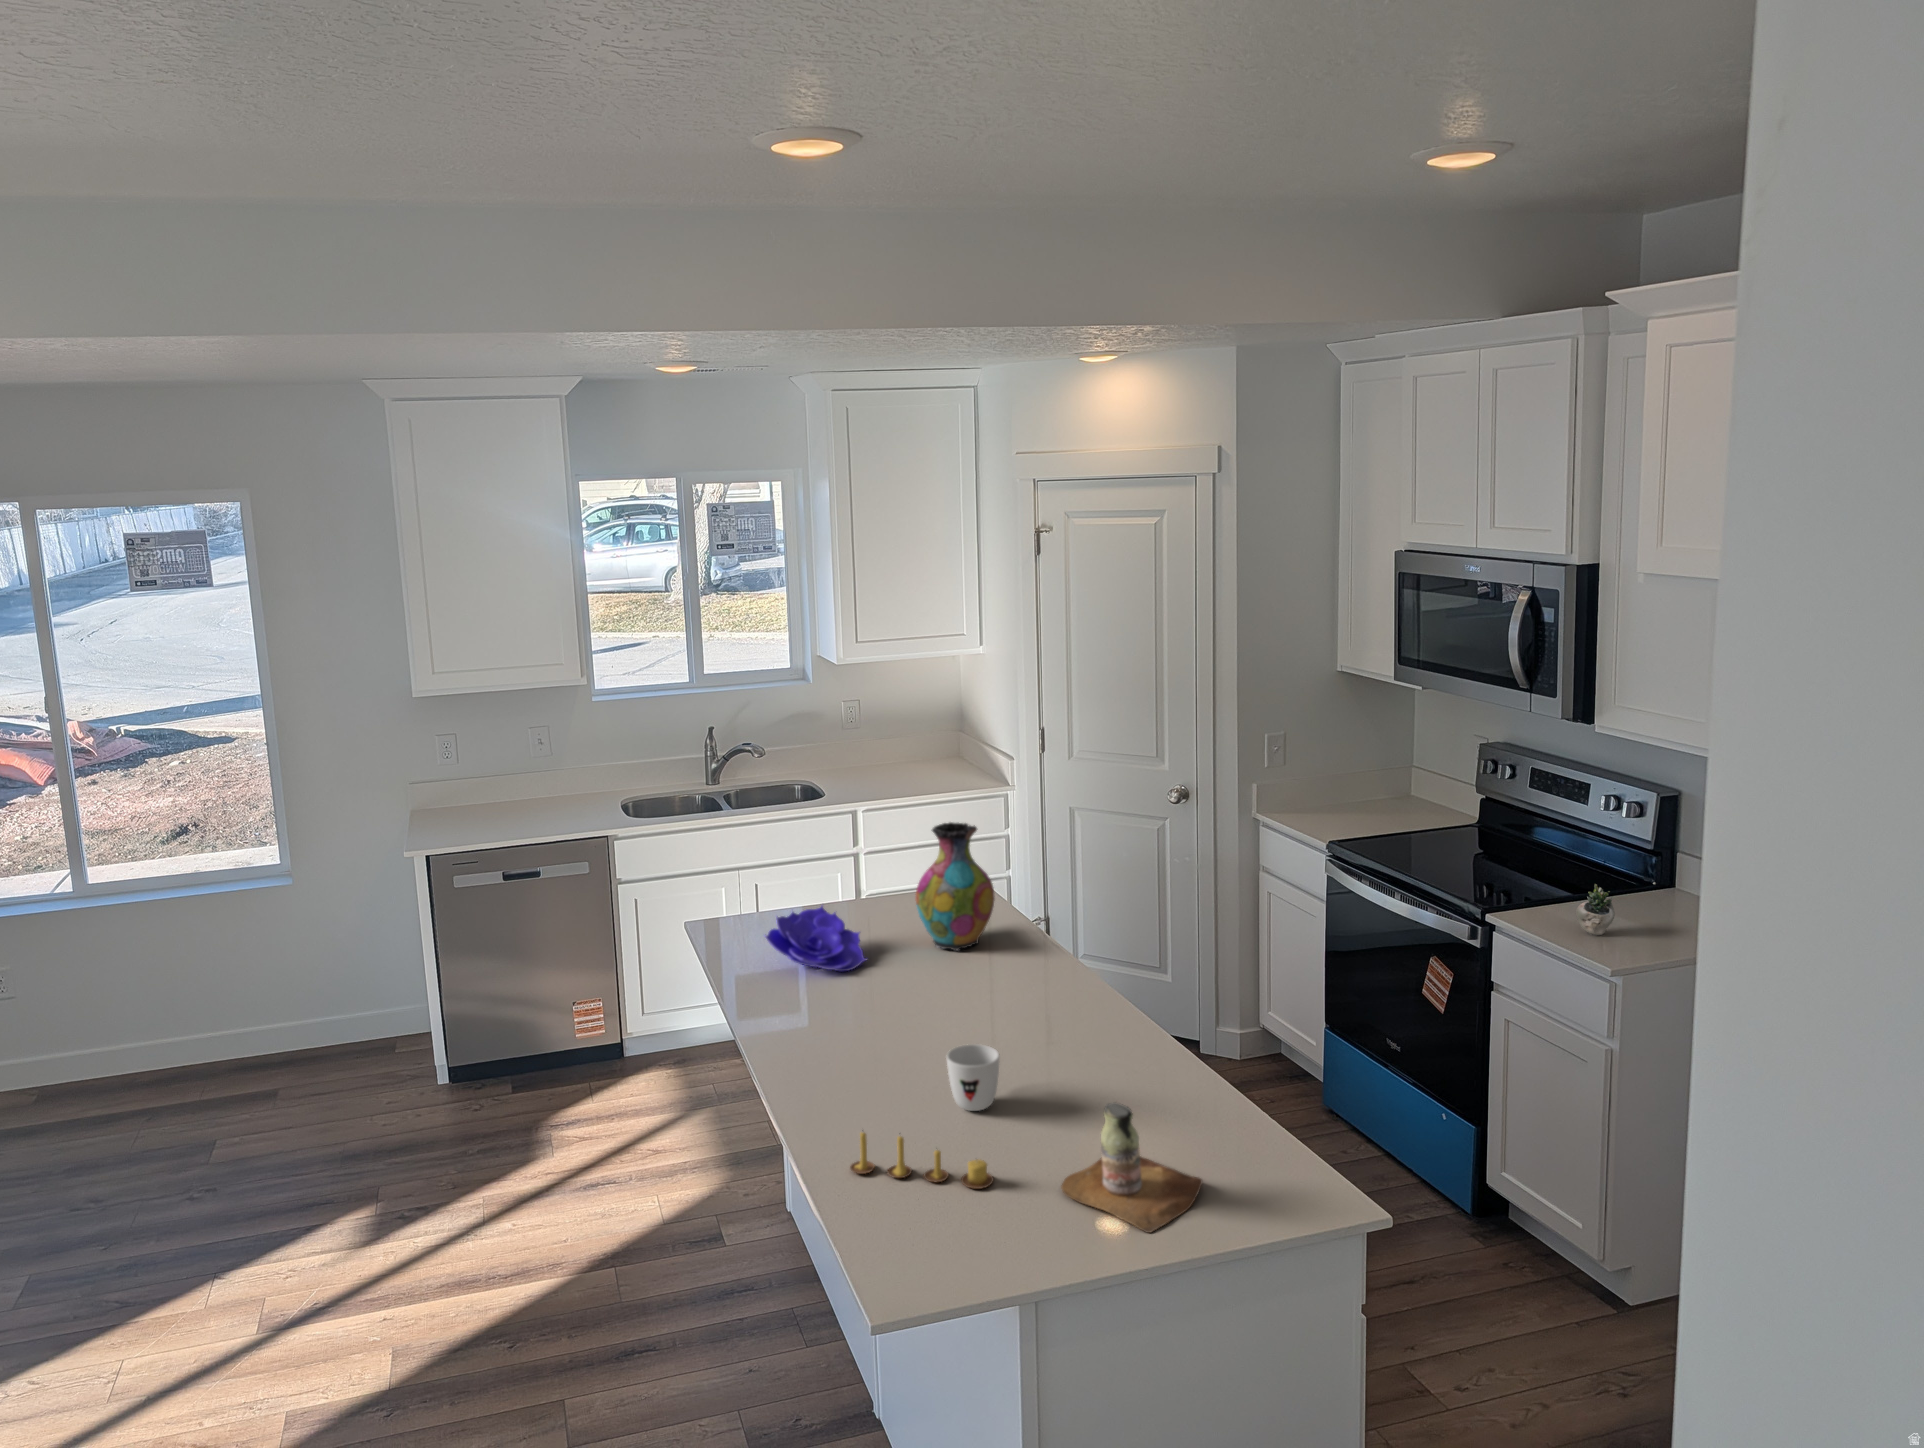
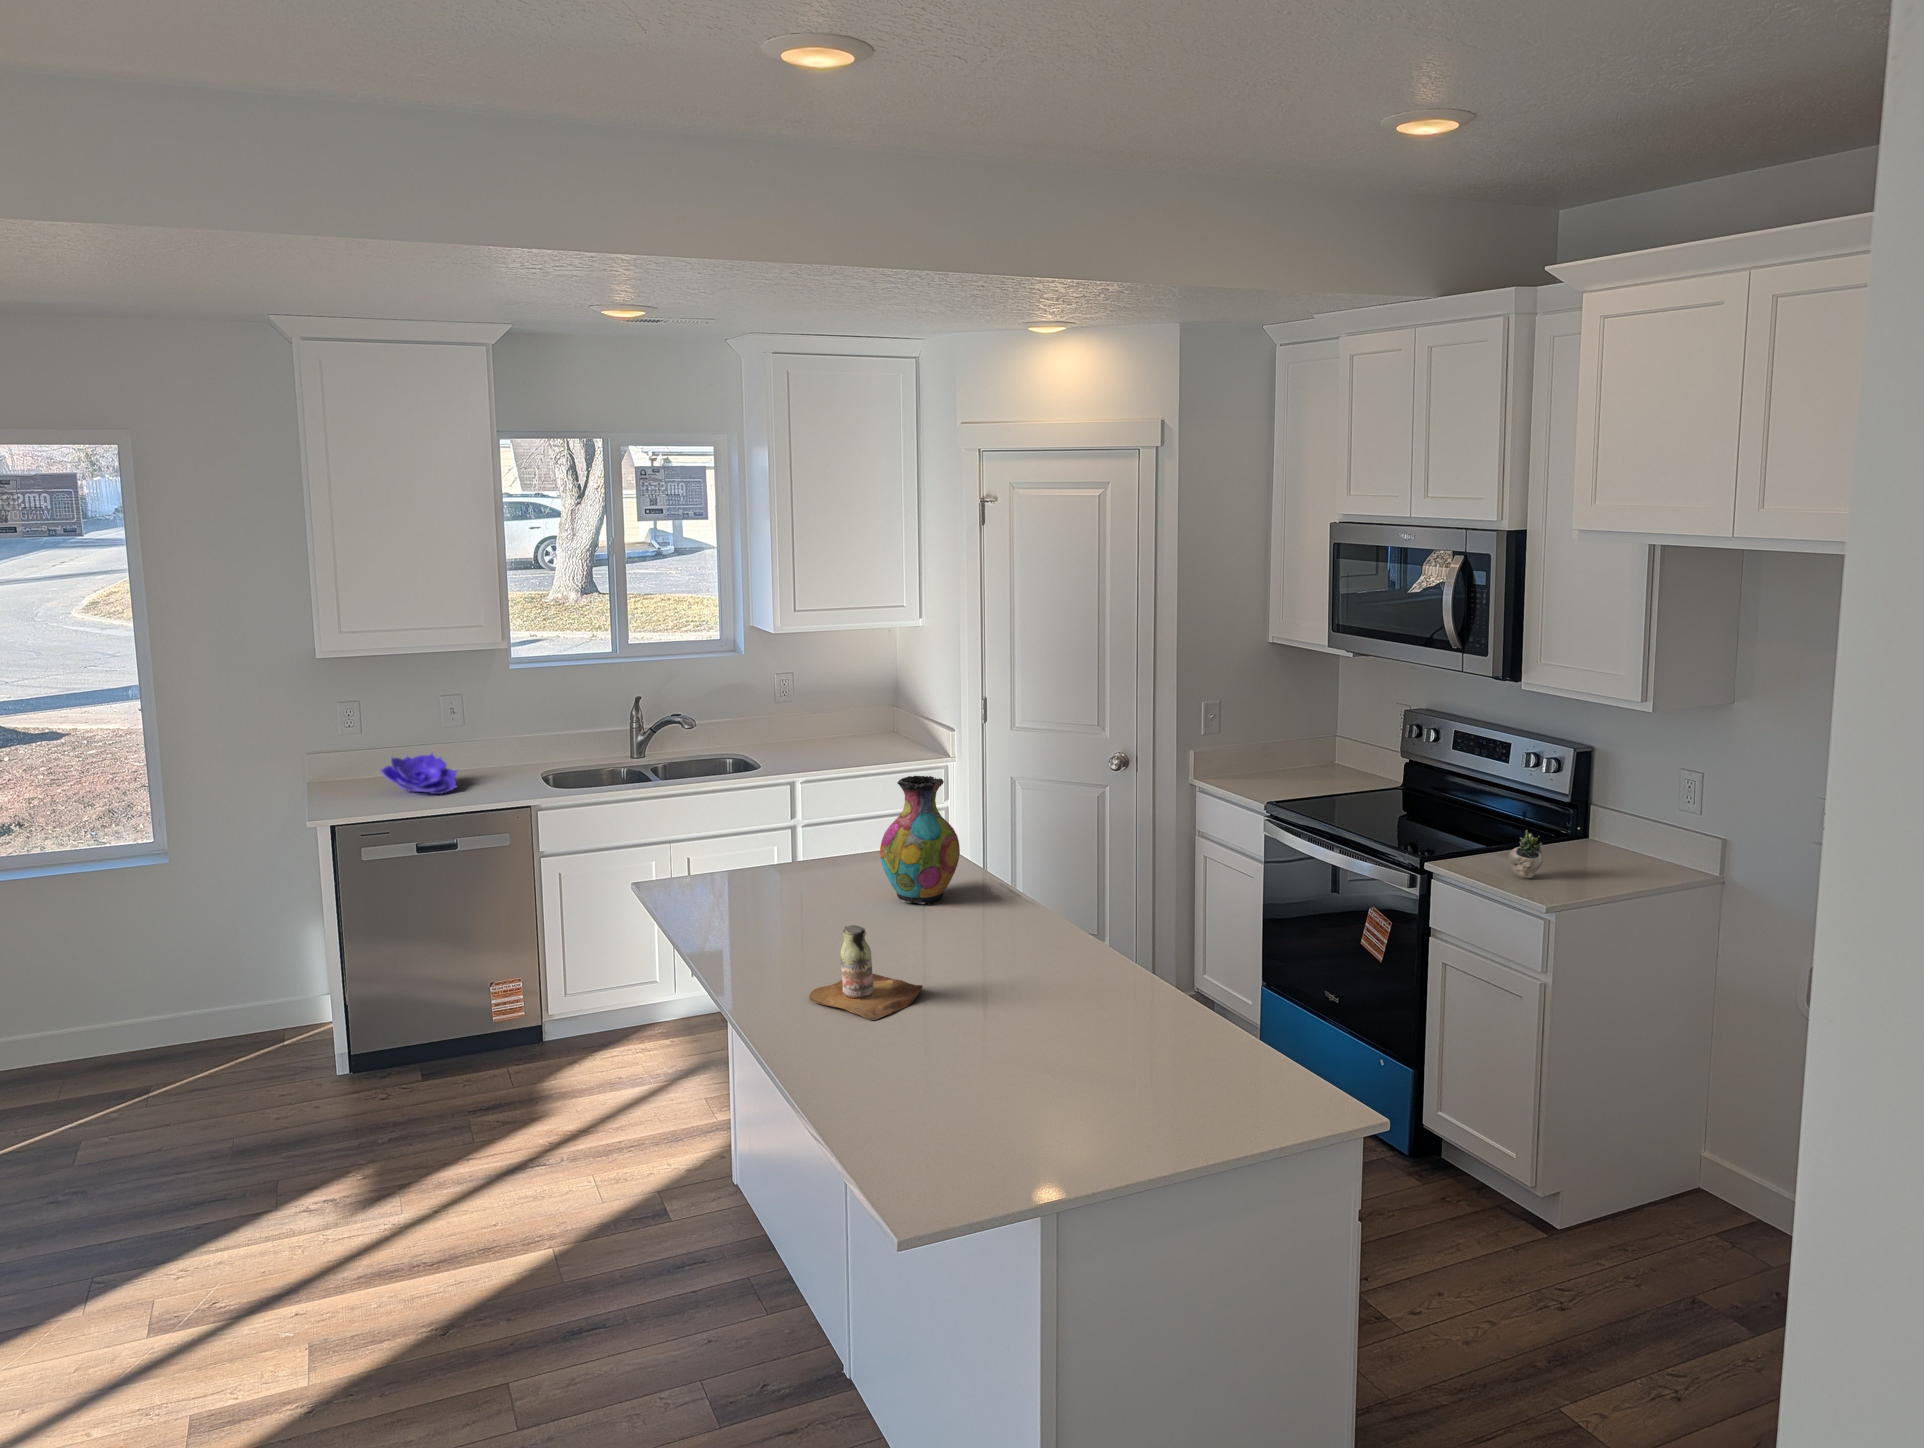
decorative bowl: present [765,906,867,971] -> present [381,754,457,794]
mug: present [947,1044,1000,1111] -> none [939,980,992,1045]
bottle: present [1061,1103,1202,1233] -> present [809,925,923,1020]
candle: present [850,1132,994,1189] -> none [851,1059,998,1114]

